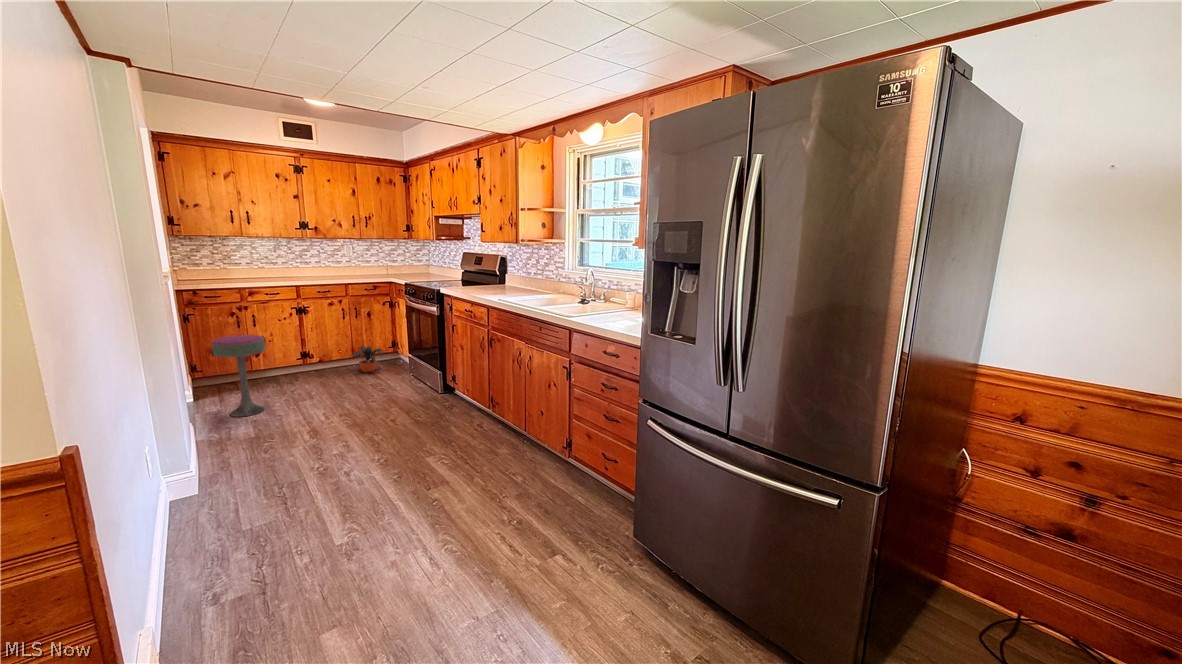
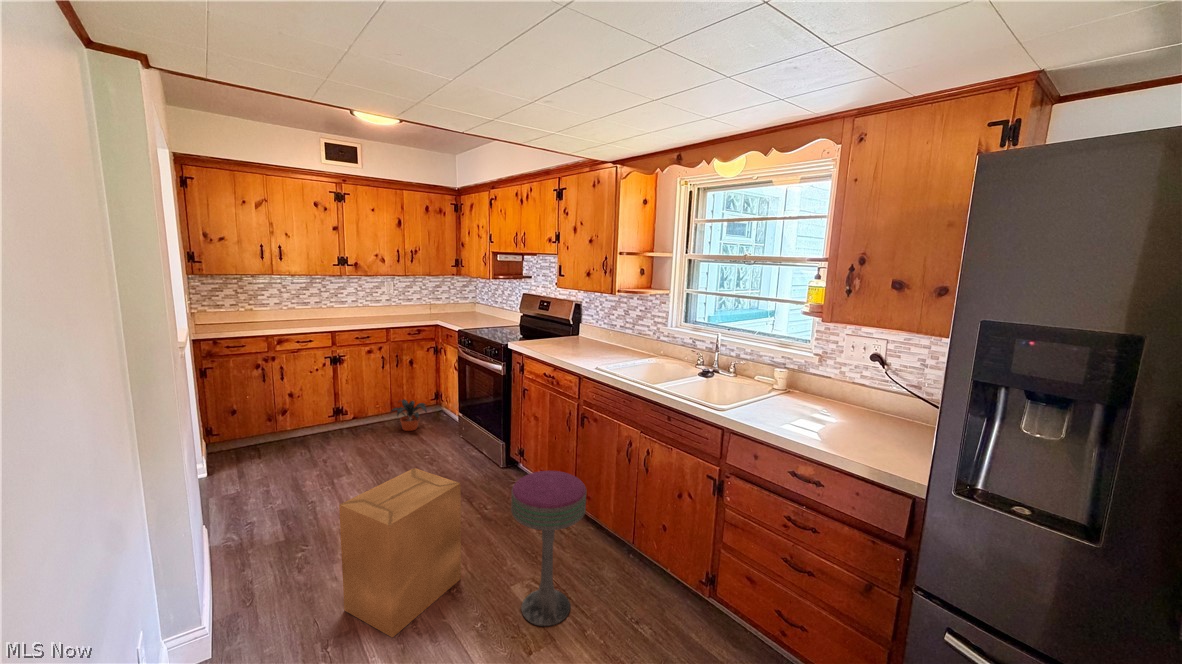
bar stool: present [212,335,265,417] -> present [511,471,586,626]
cardboard box: none [289,373,389,483] -> present [339,468,461,638]

